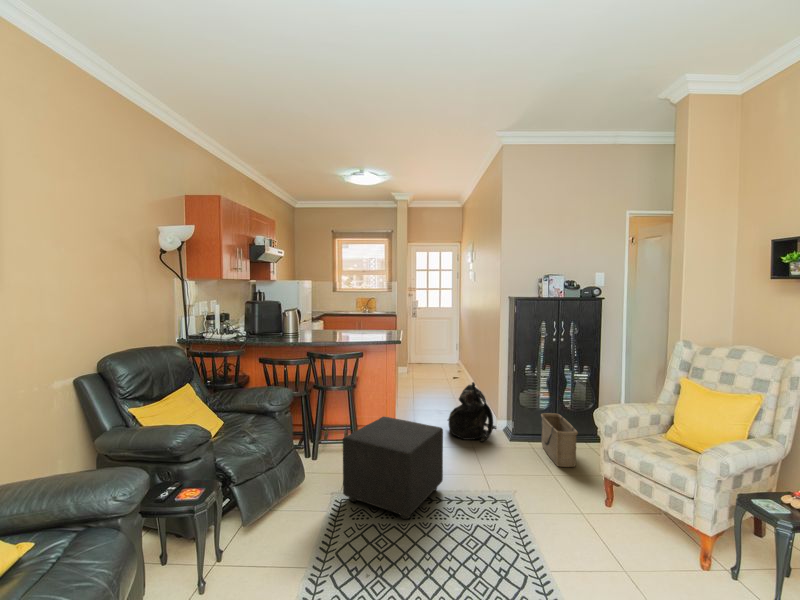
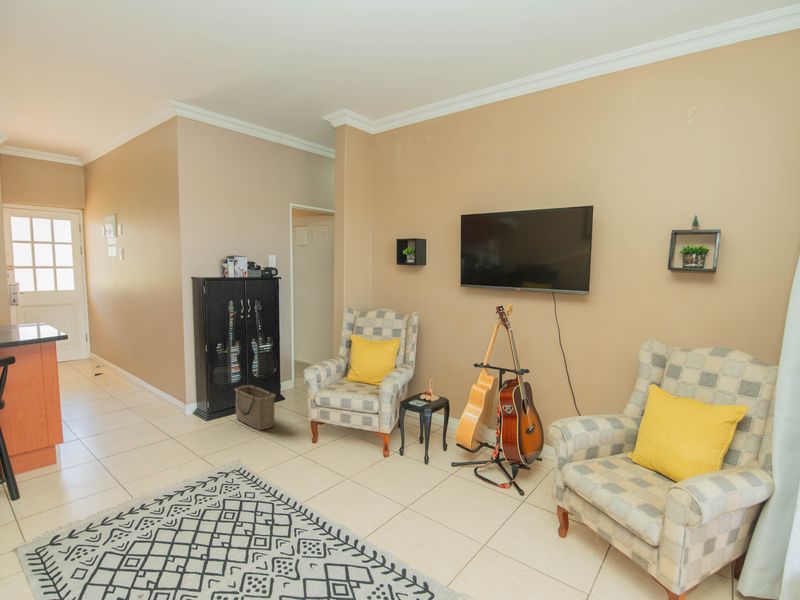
backpack: present [448,382,496,442] -> none [120,371,184,437]
ottoman: present [343,417,443,519] -> none [27,422,163,549]

